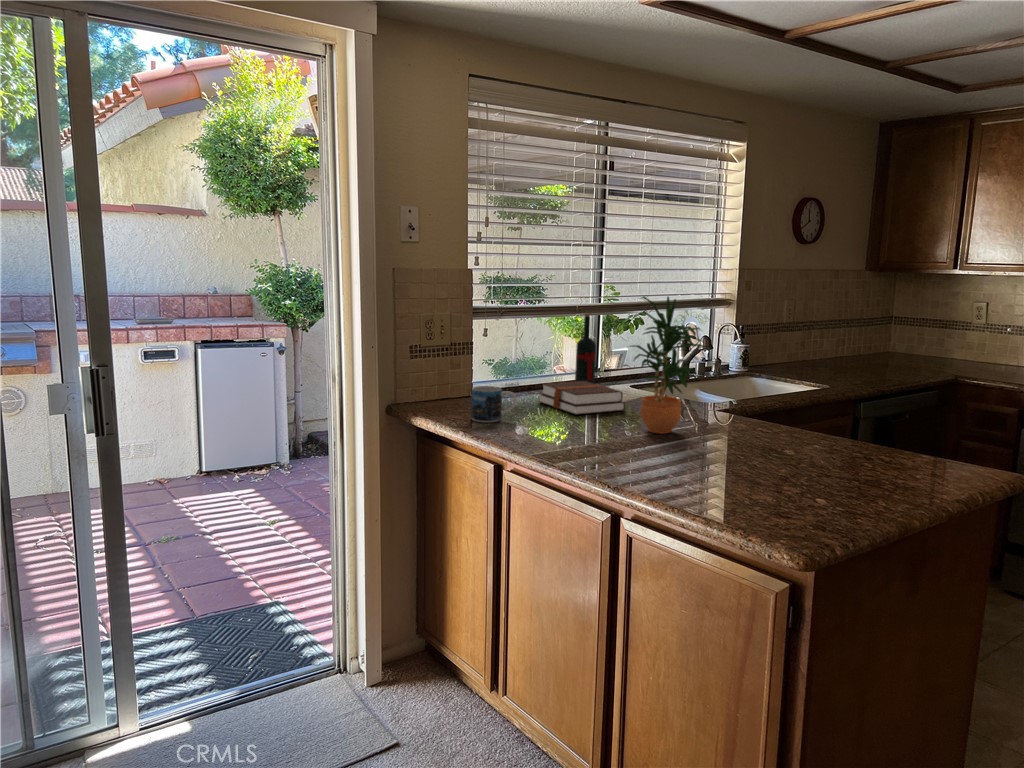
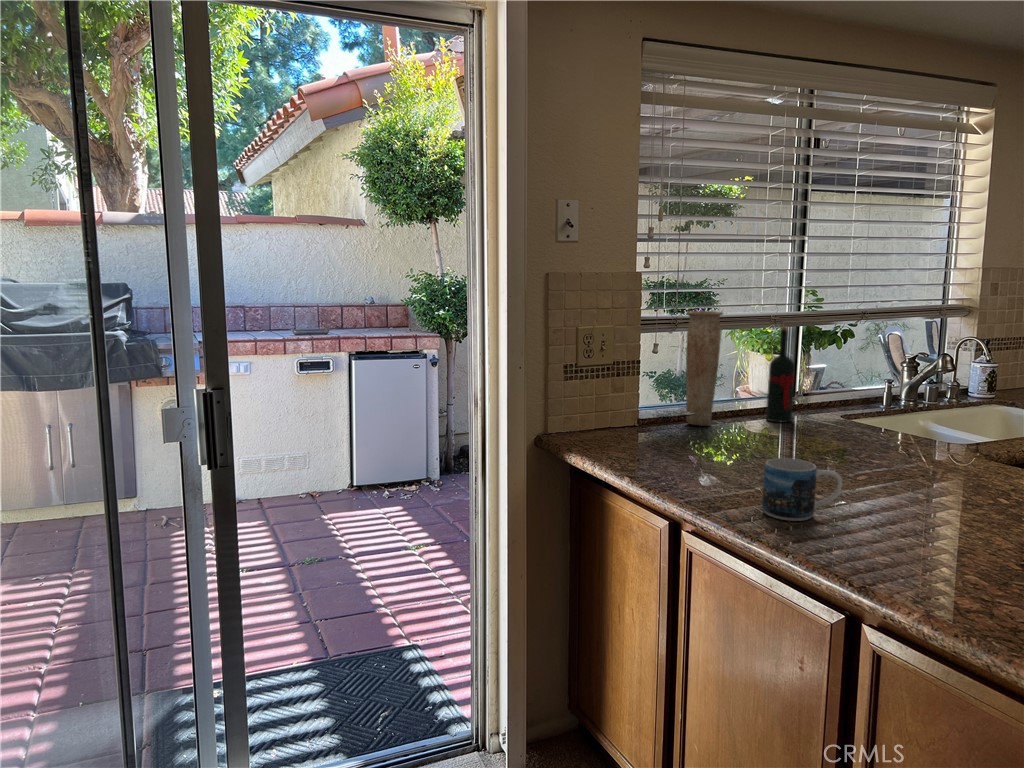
potted plant: present [631,296,704,434] -> none [851,304,976,491]
vase: none [509,301,539,395] -> present [686,311,723,426]
hardback book: present [539,381,625,415] -> none [722,411,840,456]
mug: present [471,386,516,423] -> present [762,458,842,521]

